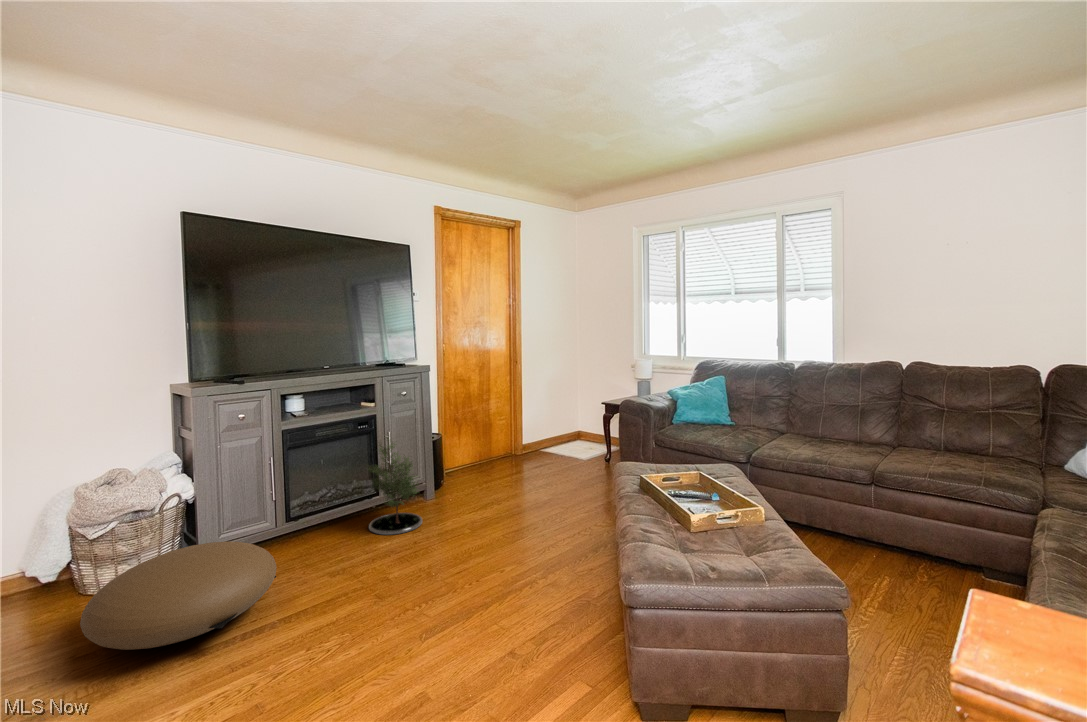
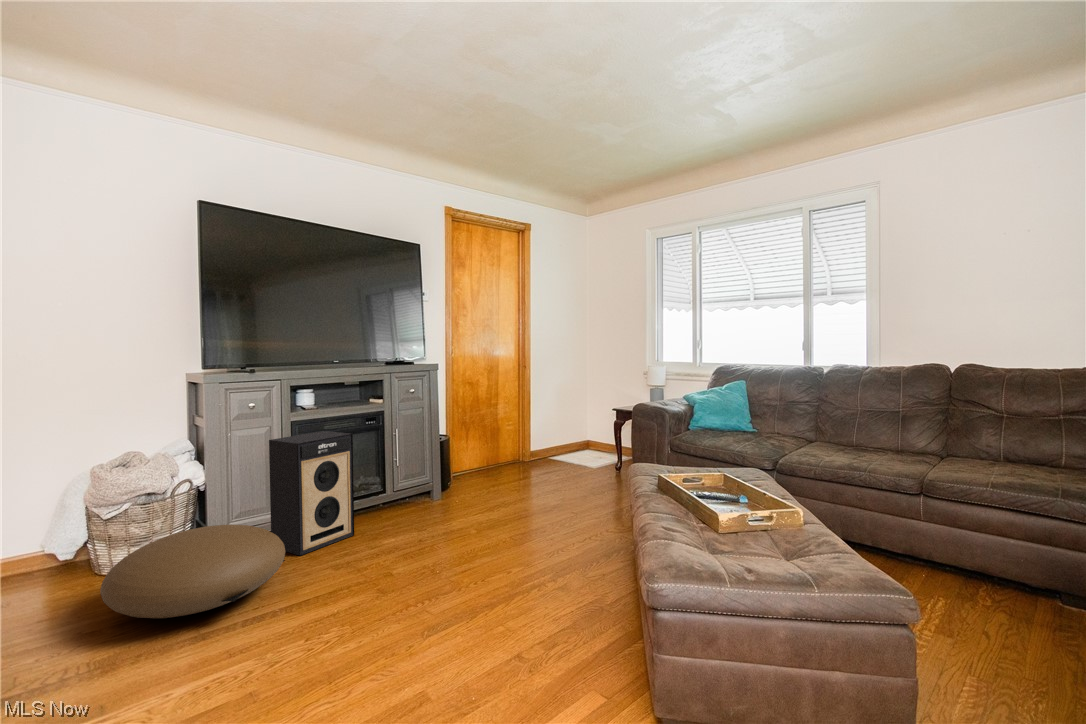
speaker: none [258,438,349,567] -> present [269,431,354,556]
potted tree: present [368,443,422,535] -> none [372,429,429,530]

